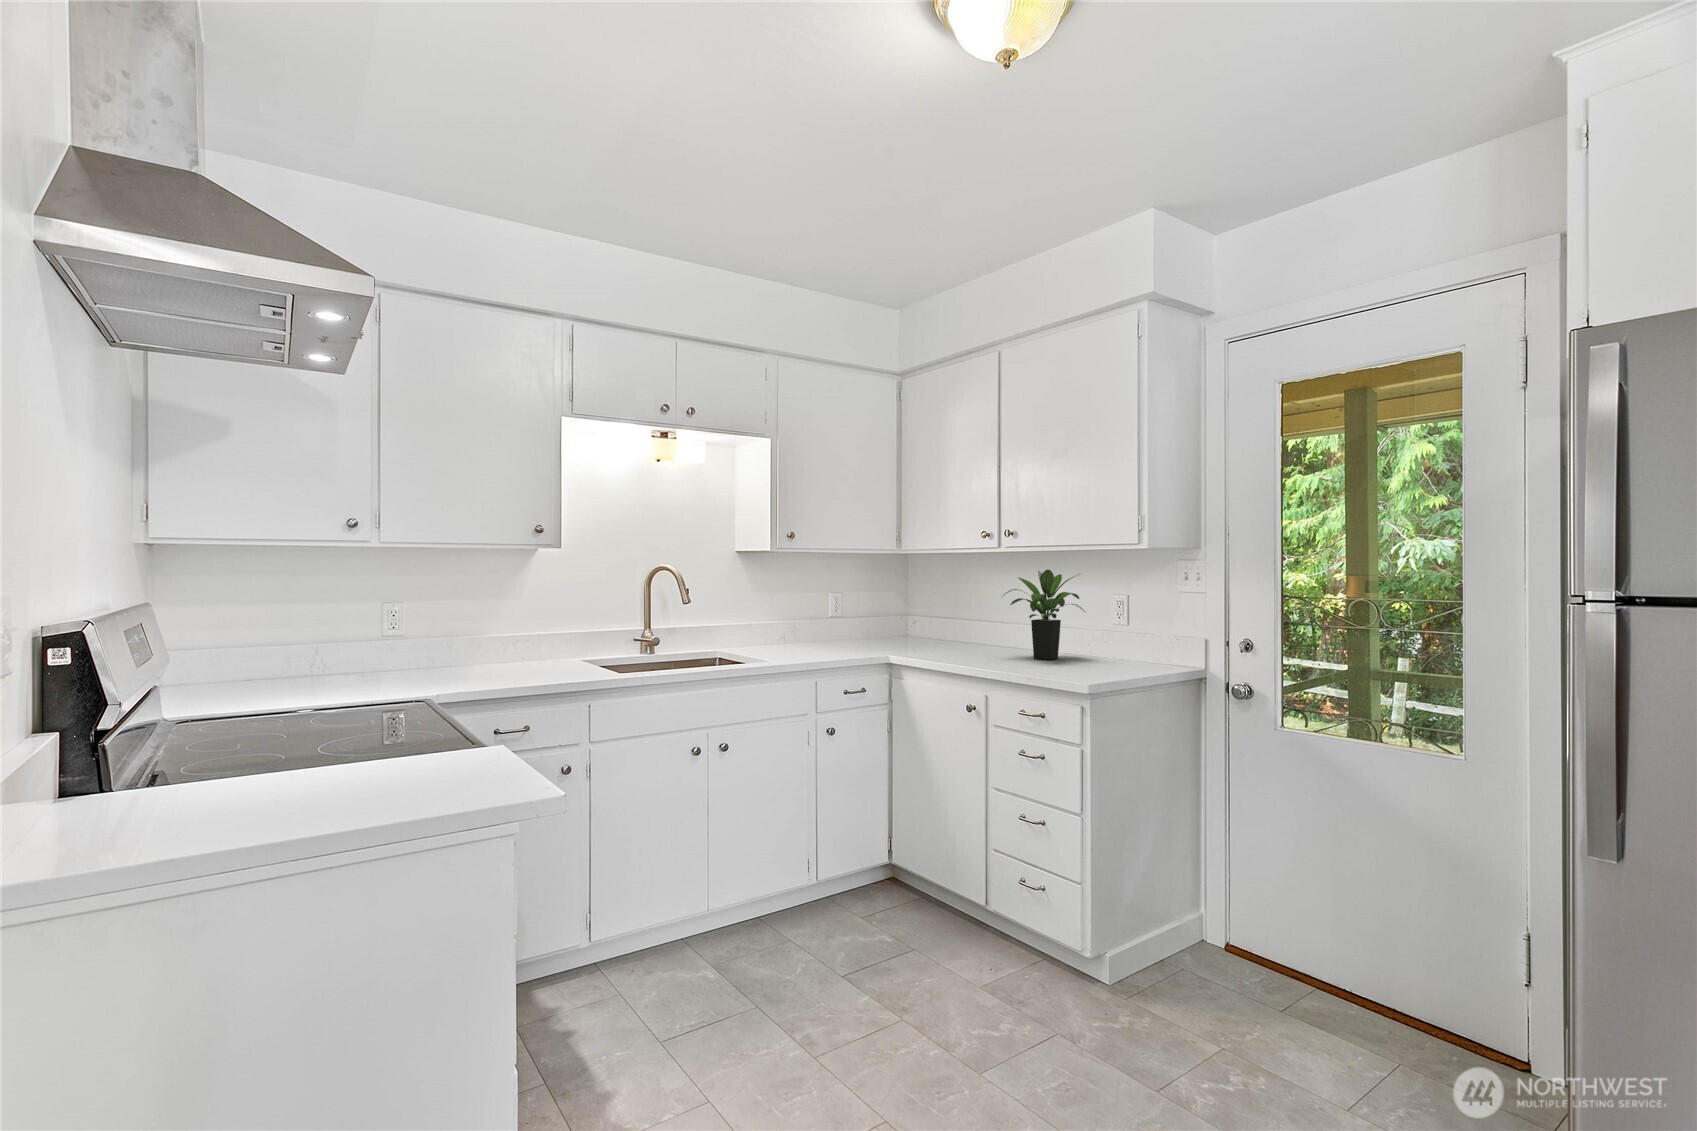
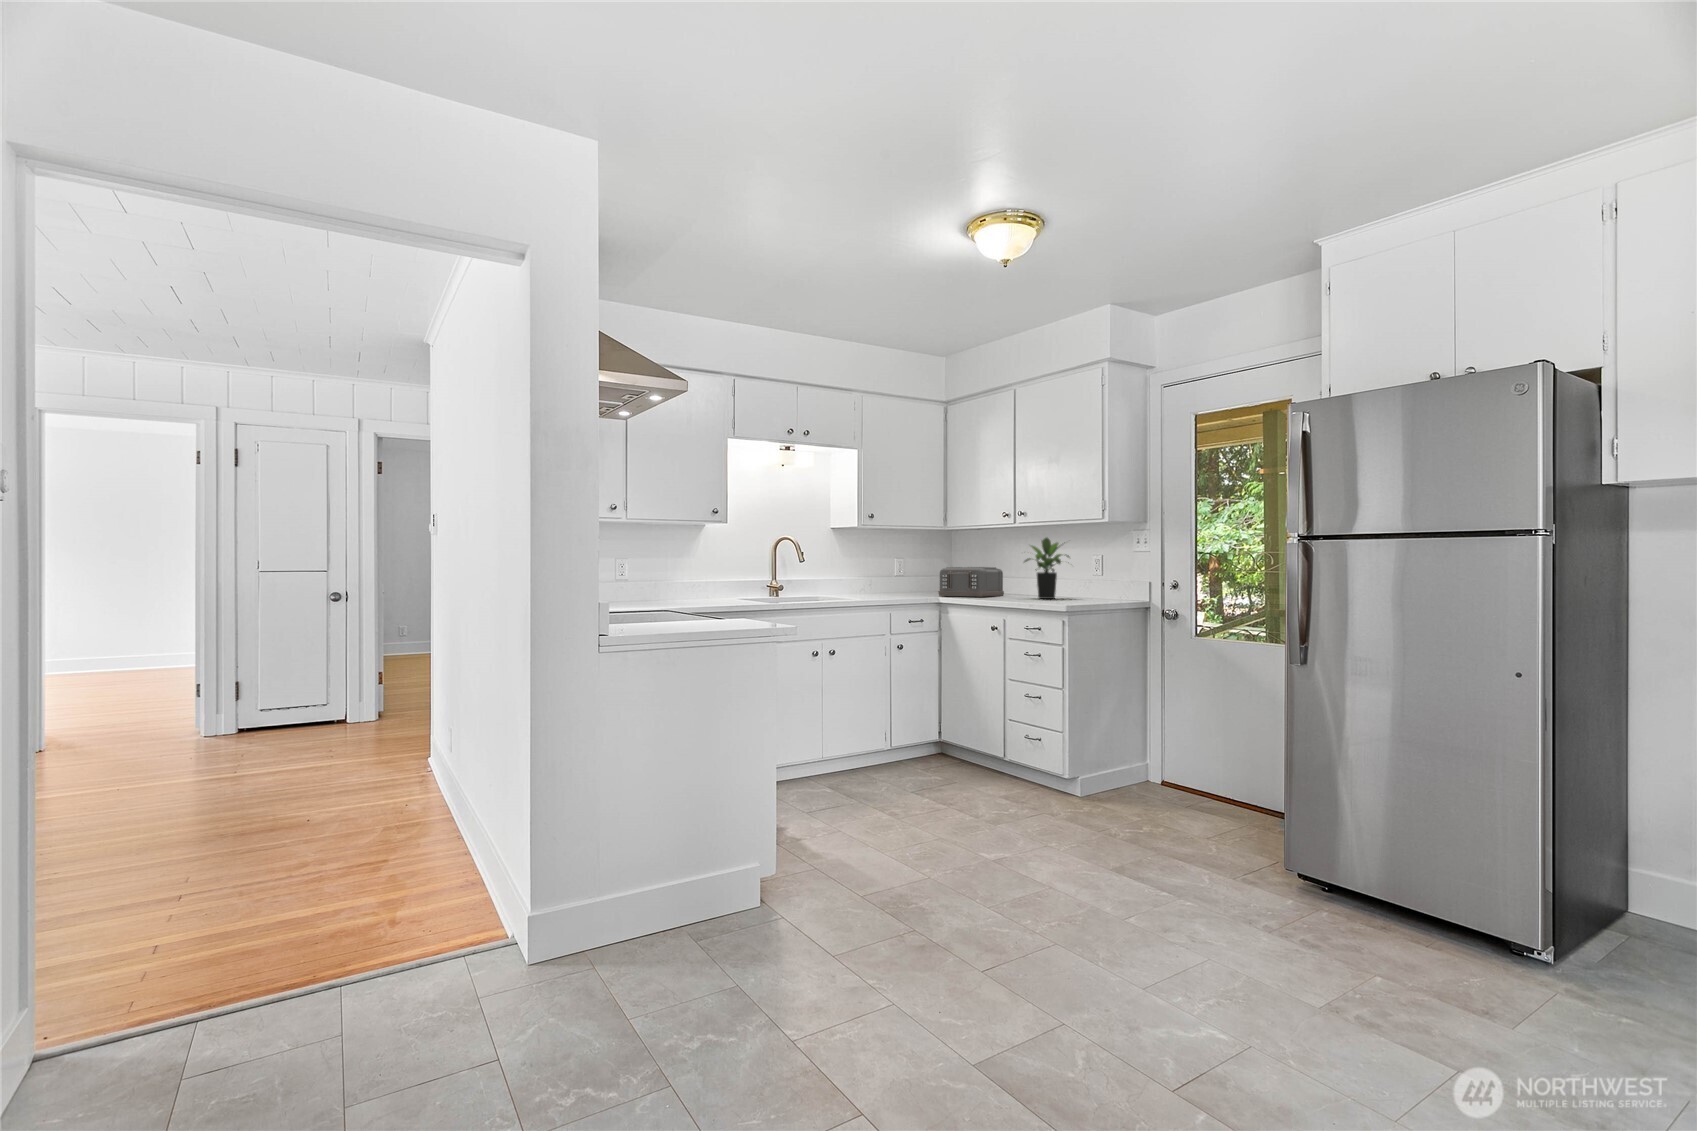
toaster: none [888,606,980,652] -> present [938,567,1004,597]

